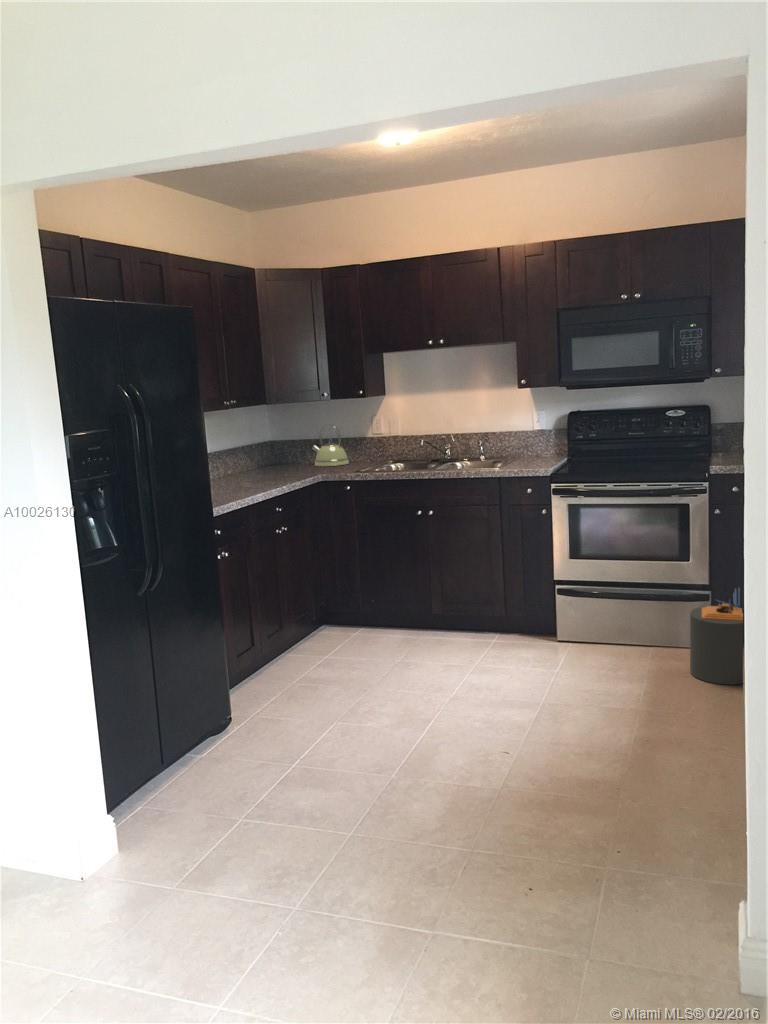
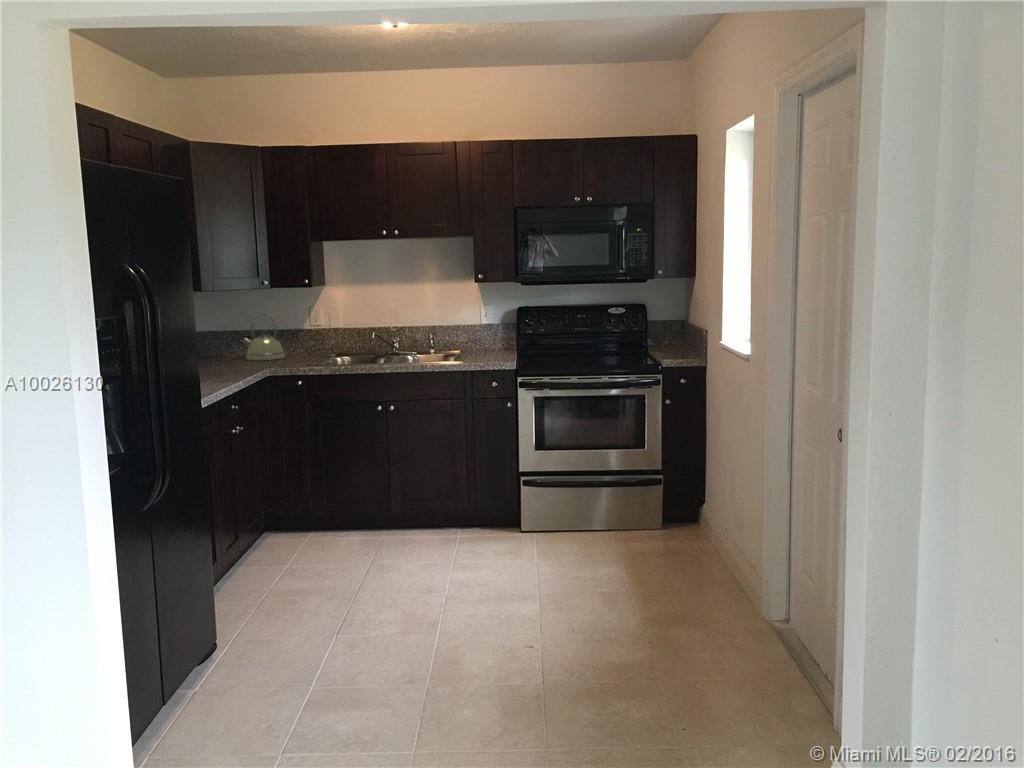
trash can: present [690,588,744,685] -> none [655,467,713,560]

